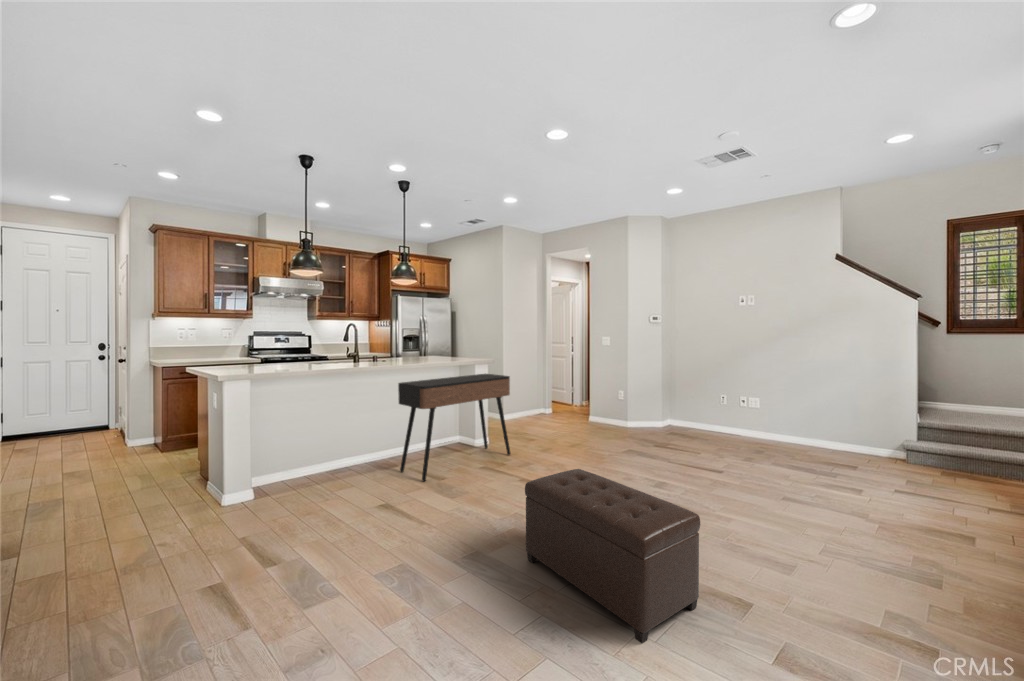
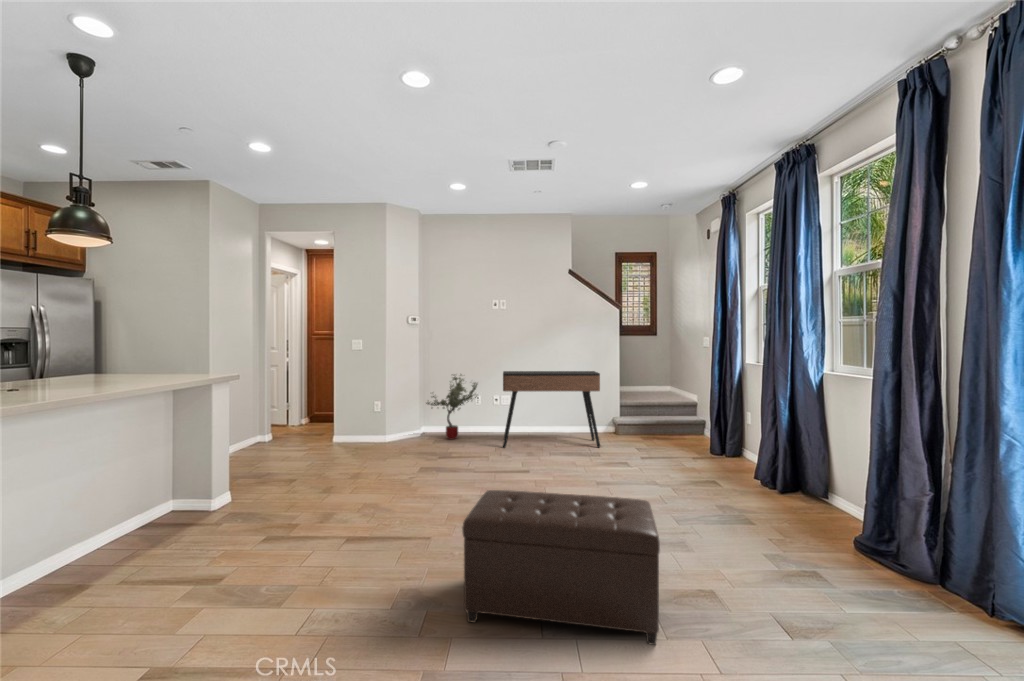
potted tree: none [662,370,714,433] -> present [426,374,477,440]
console table: present [398,374,510,481] -> present [503,371,600,448]

